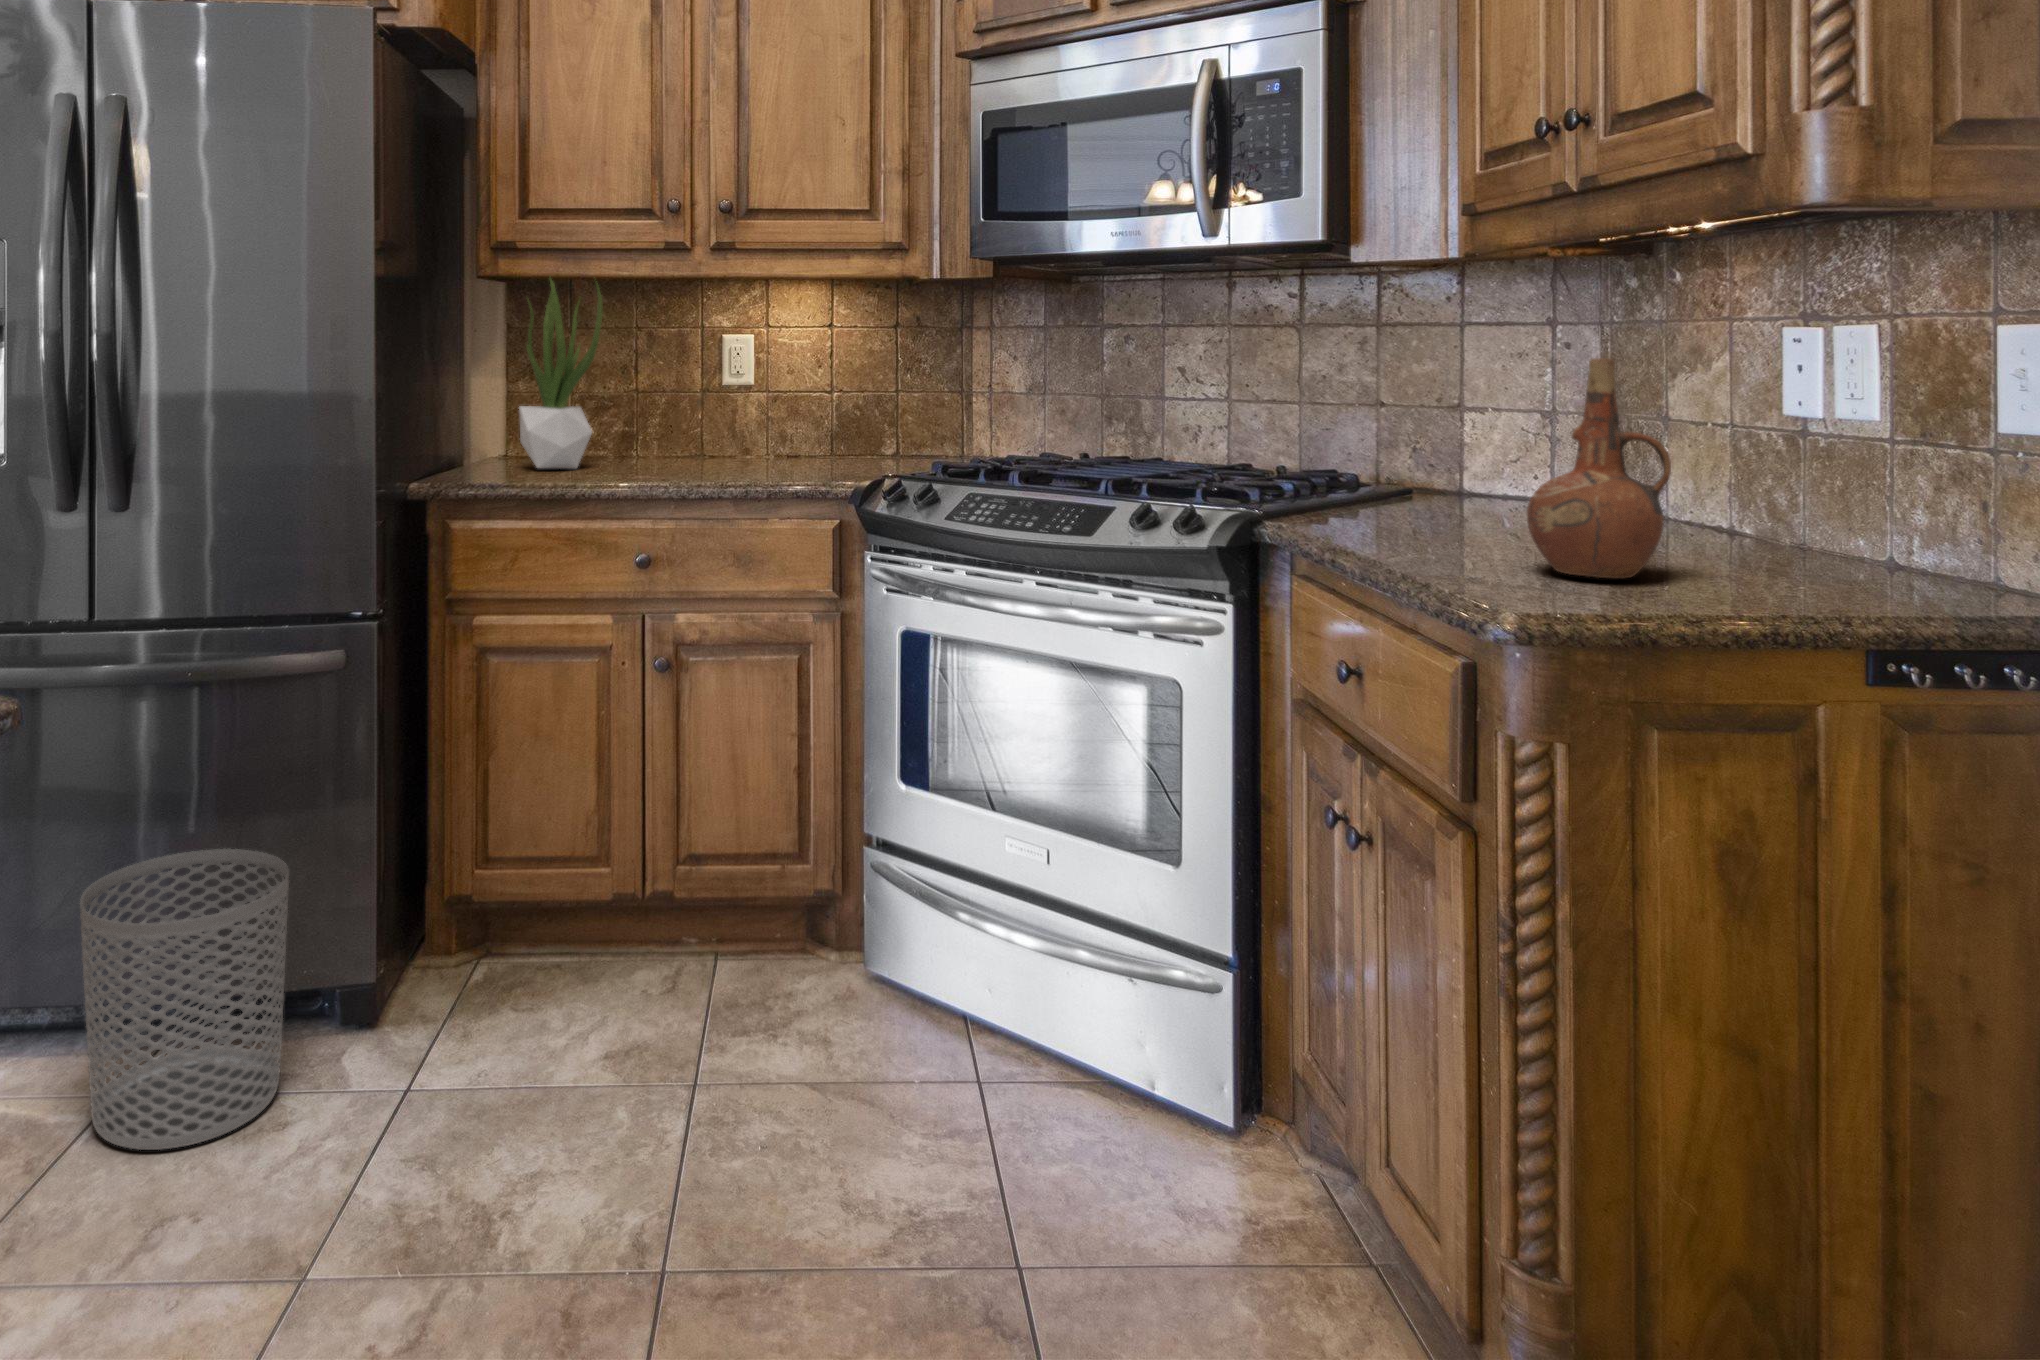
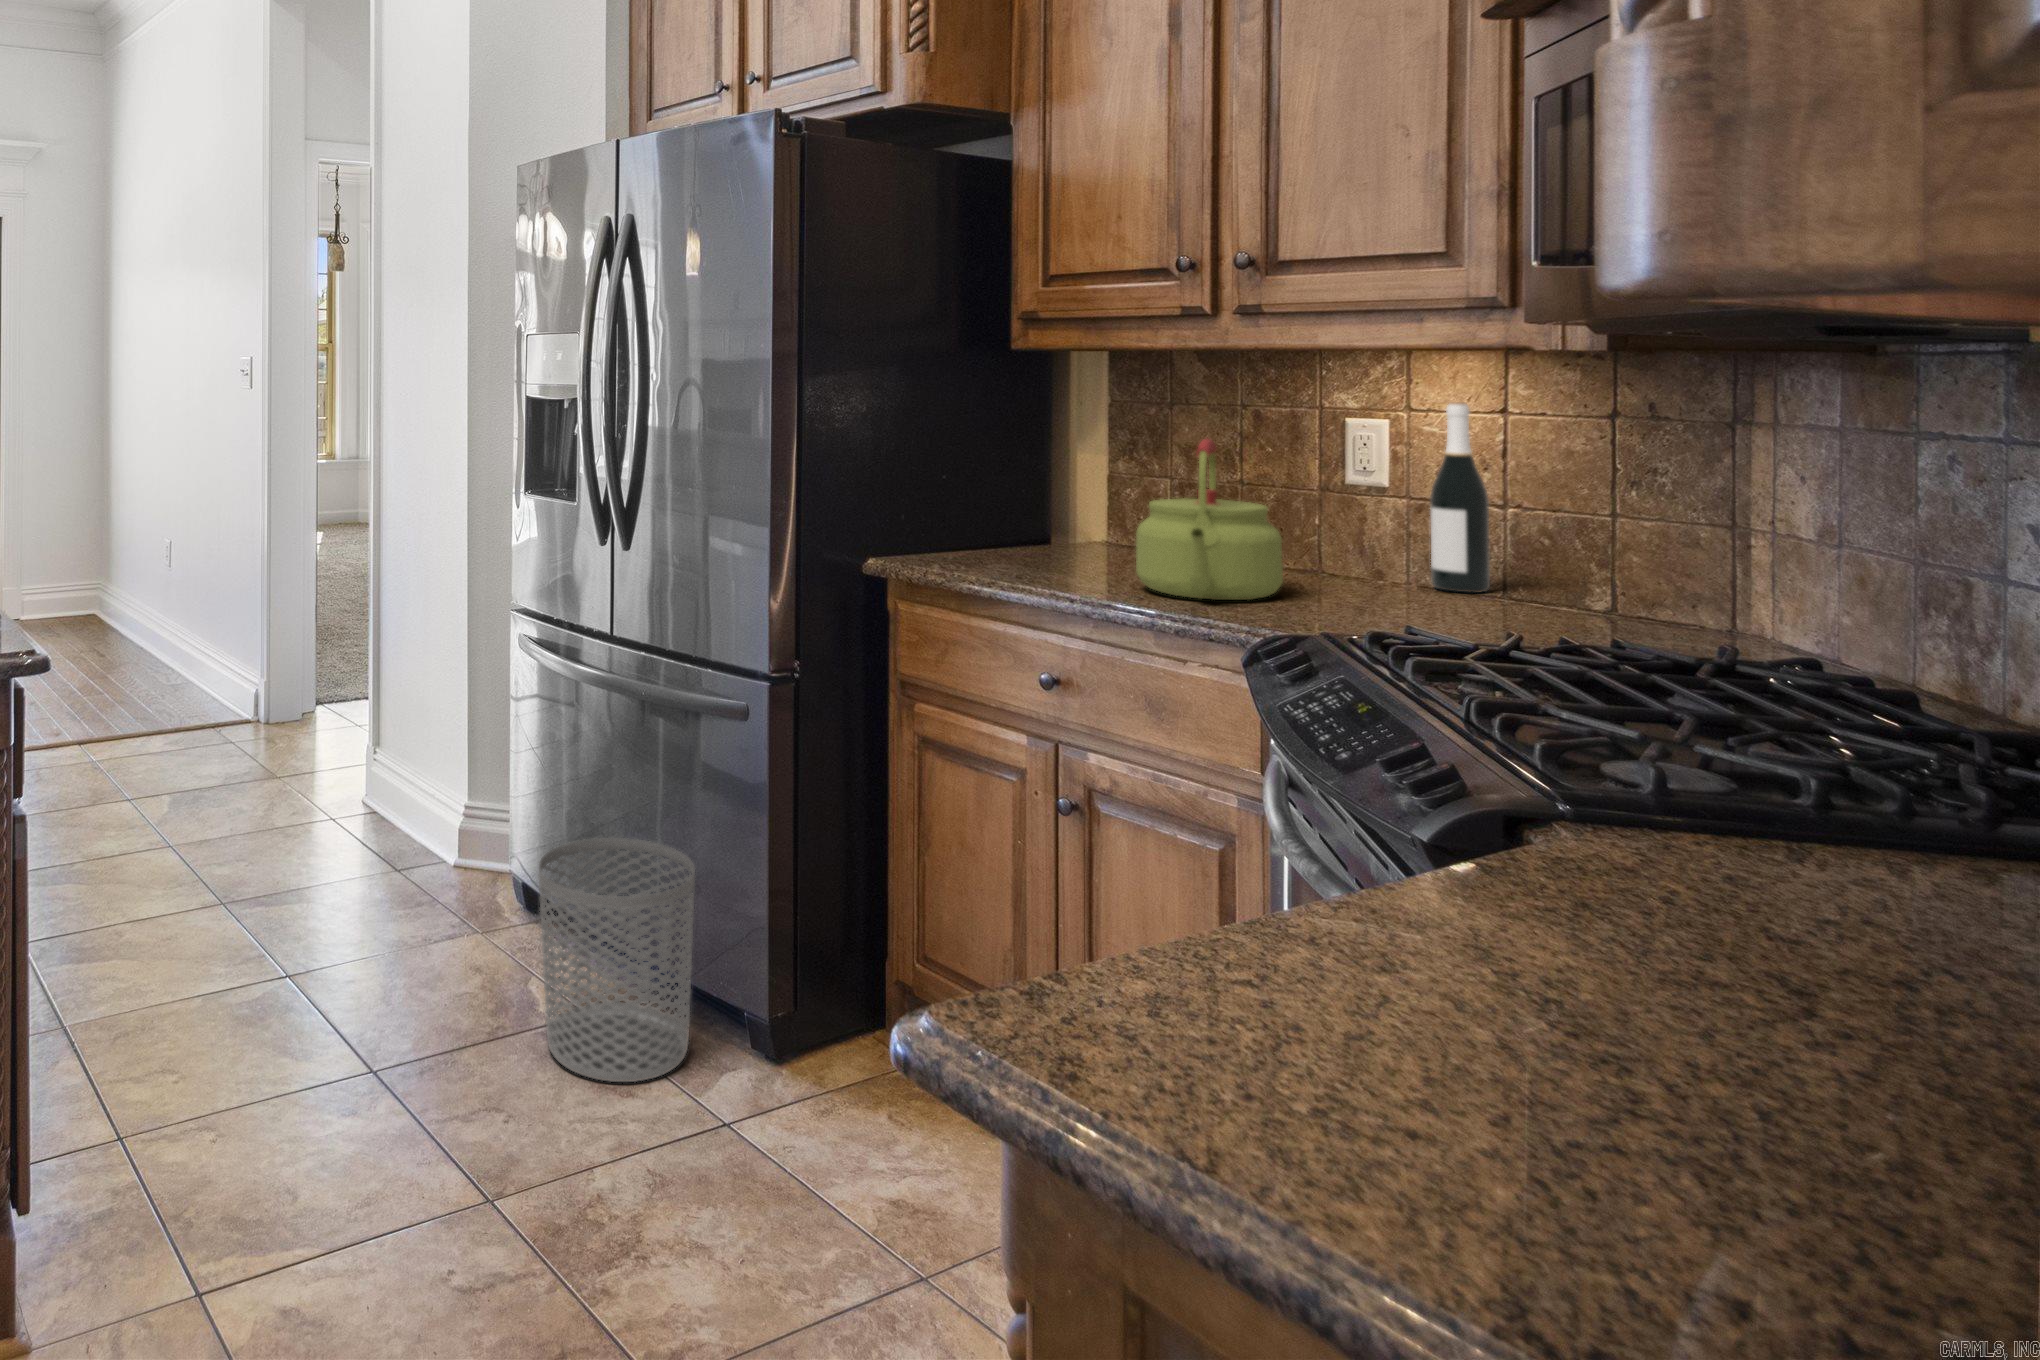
potted plant: present [519,280,603,469] -> none [1015,350,1121,568]
wine bottle: none [791,319,825,452] -> present [1430,402,1490,593]
kettle: none [656,347,760,472] -> present [1136,439,1283,600]
ceramic pitcher: present [1527,358,1671,579] -> none [1341,653,1688,1206]

